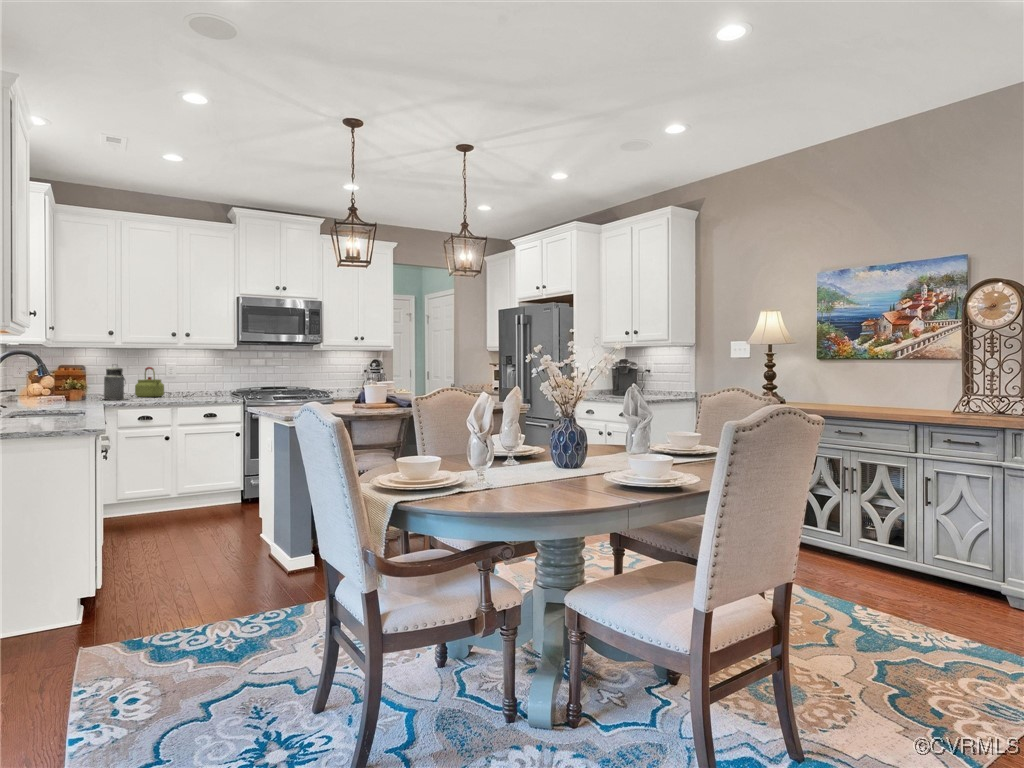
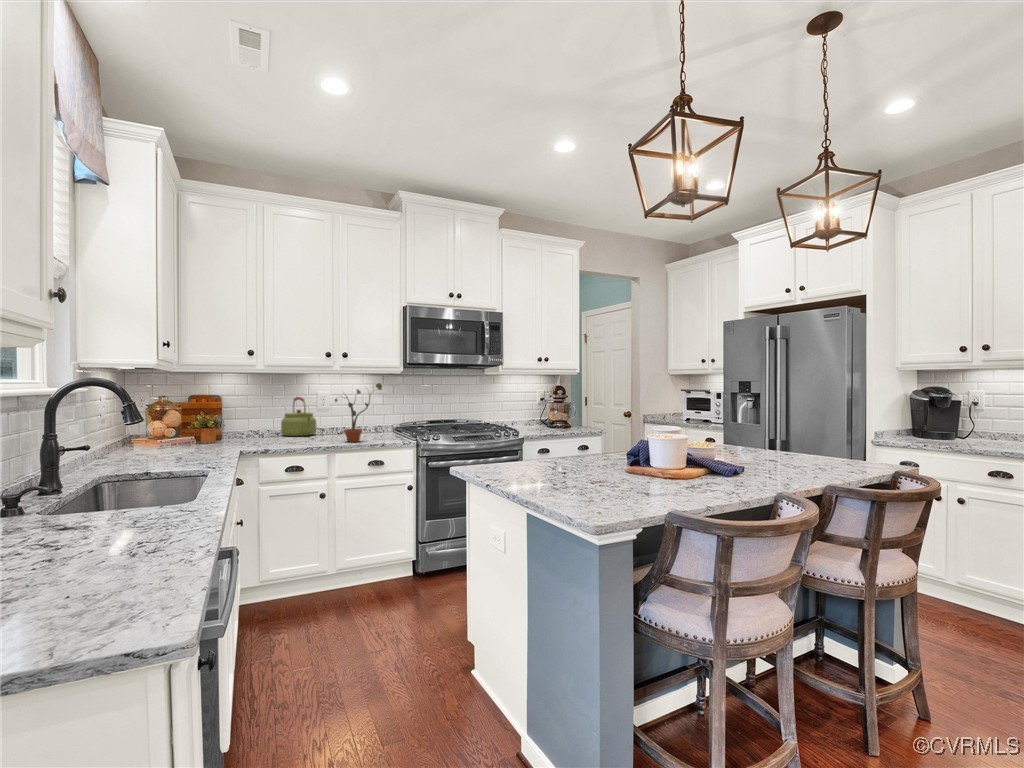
potted plant: none [177,356,217,400] -> present [335,383,382,442]
canister: present [104,367,126,400] -> none [237,396,275,445]

